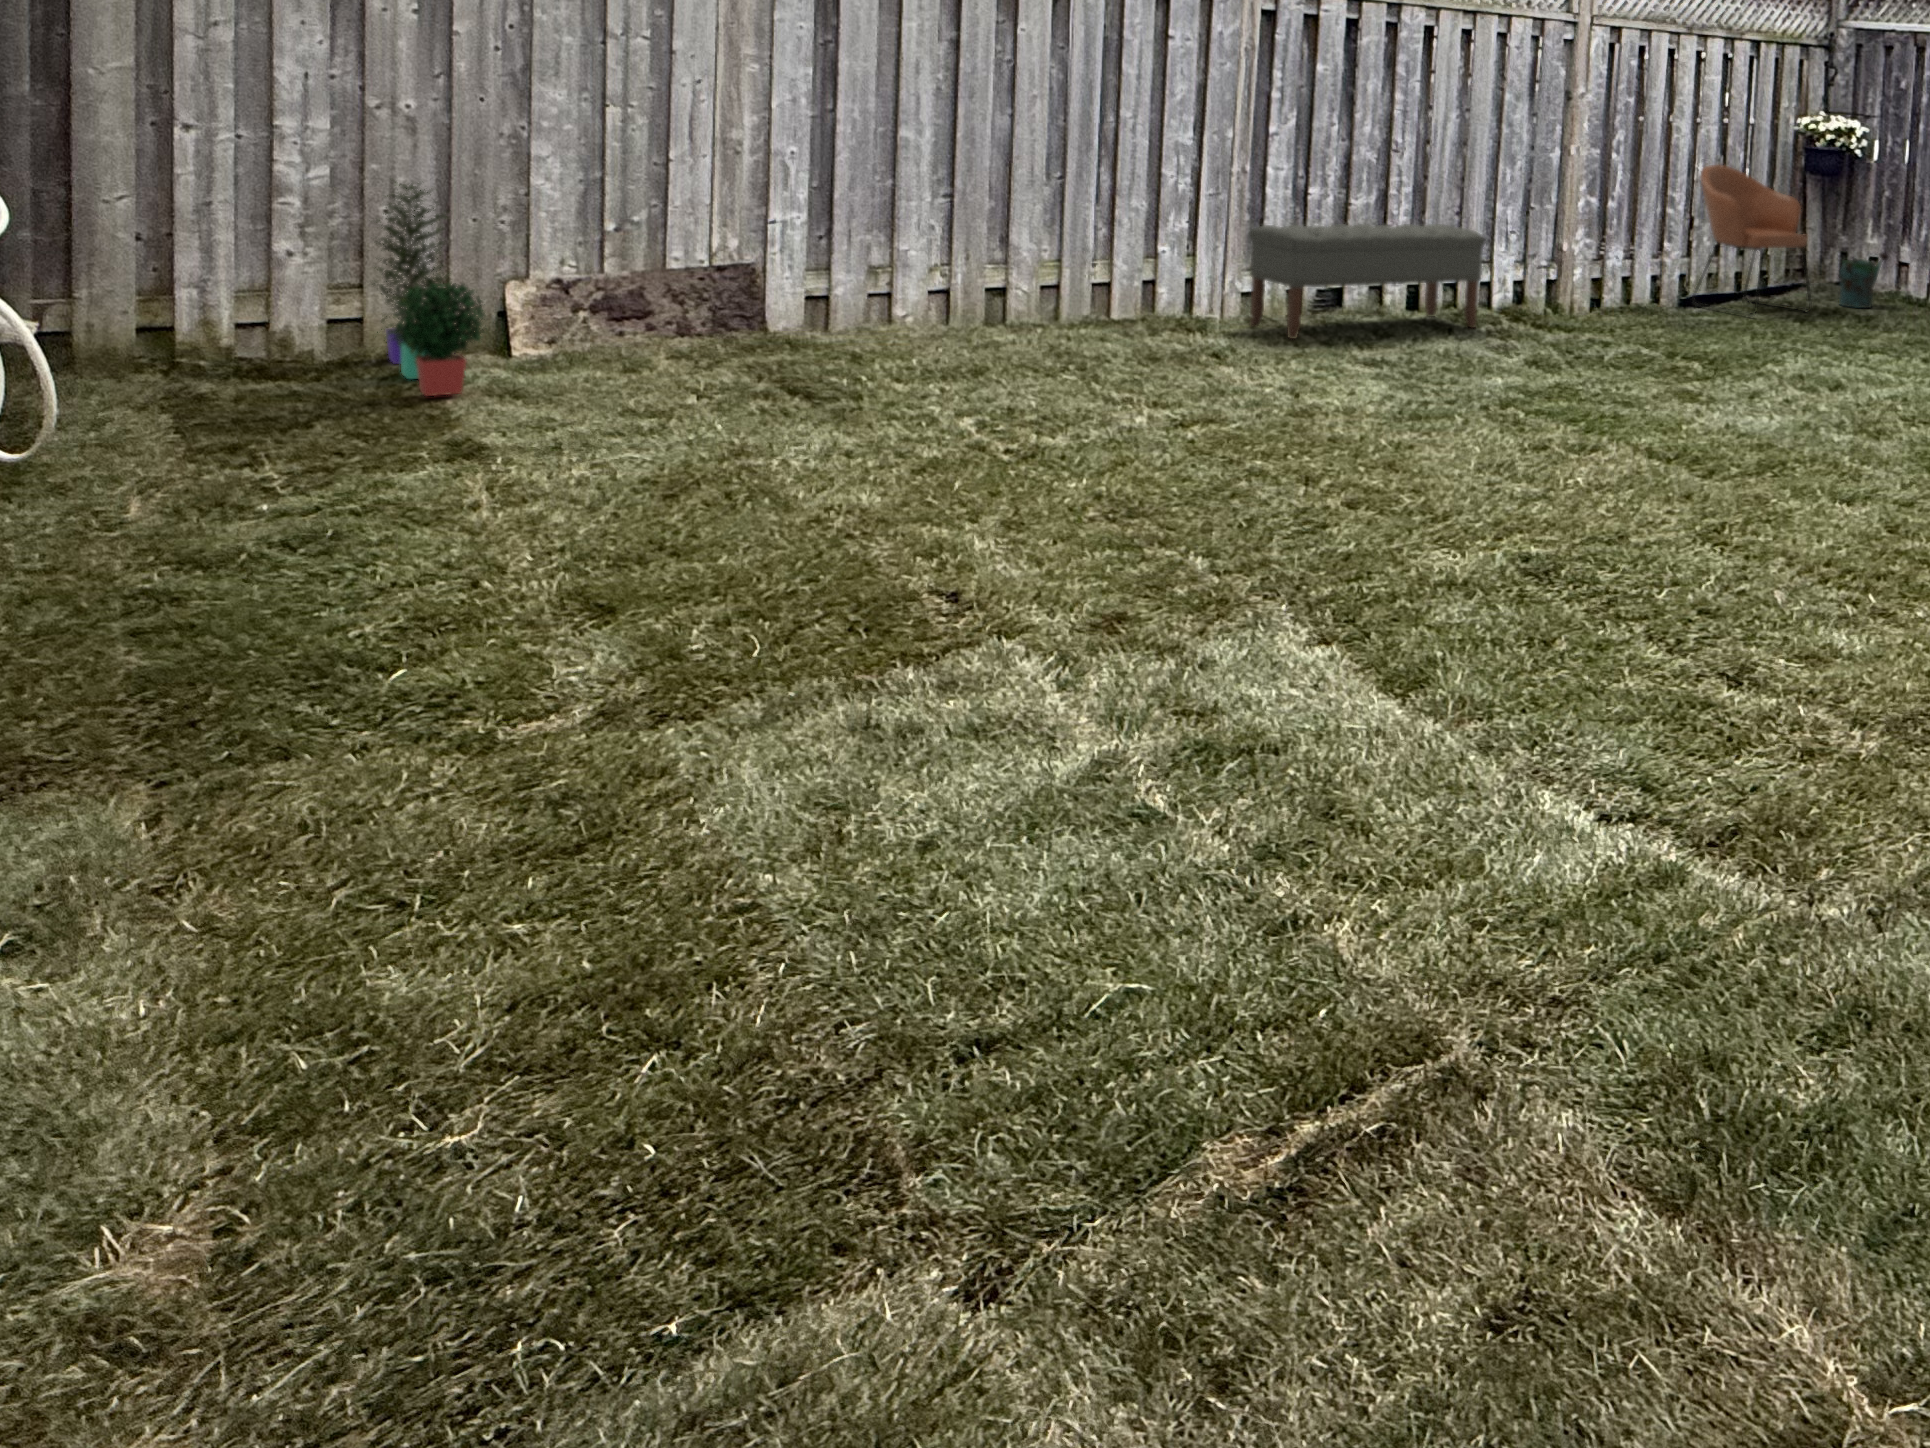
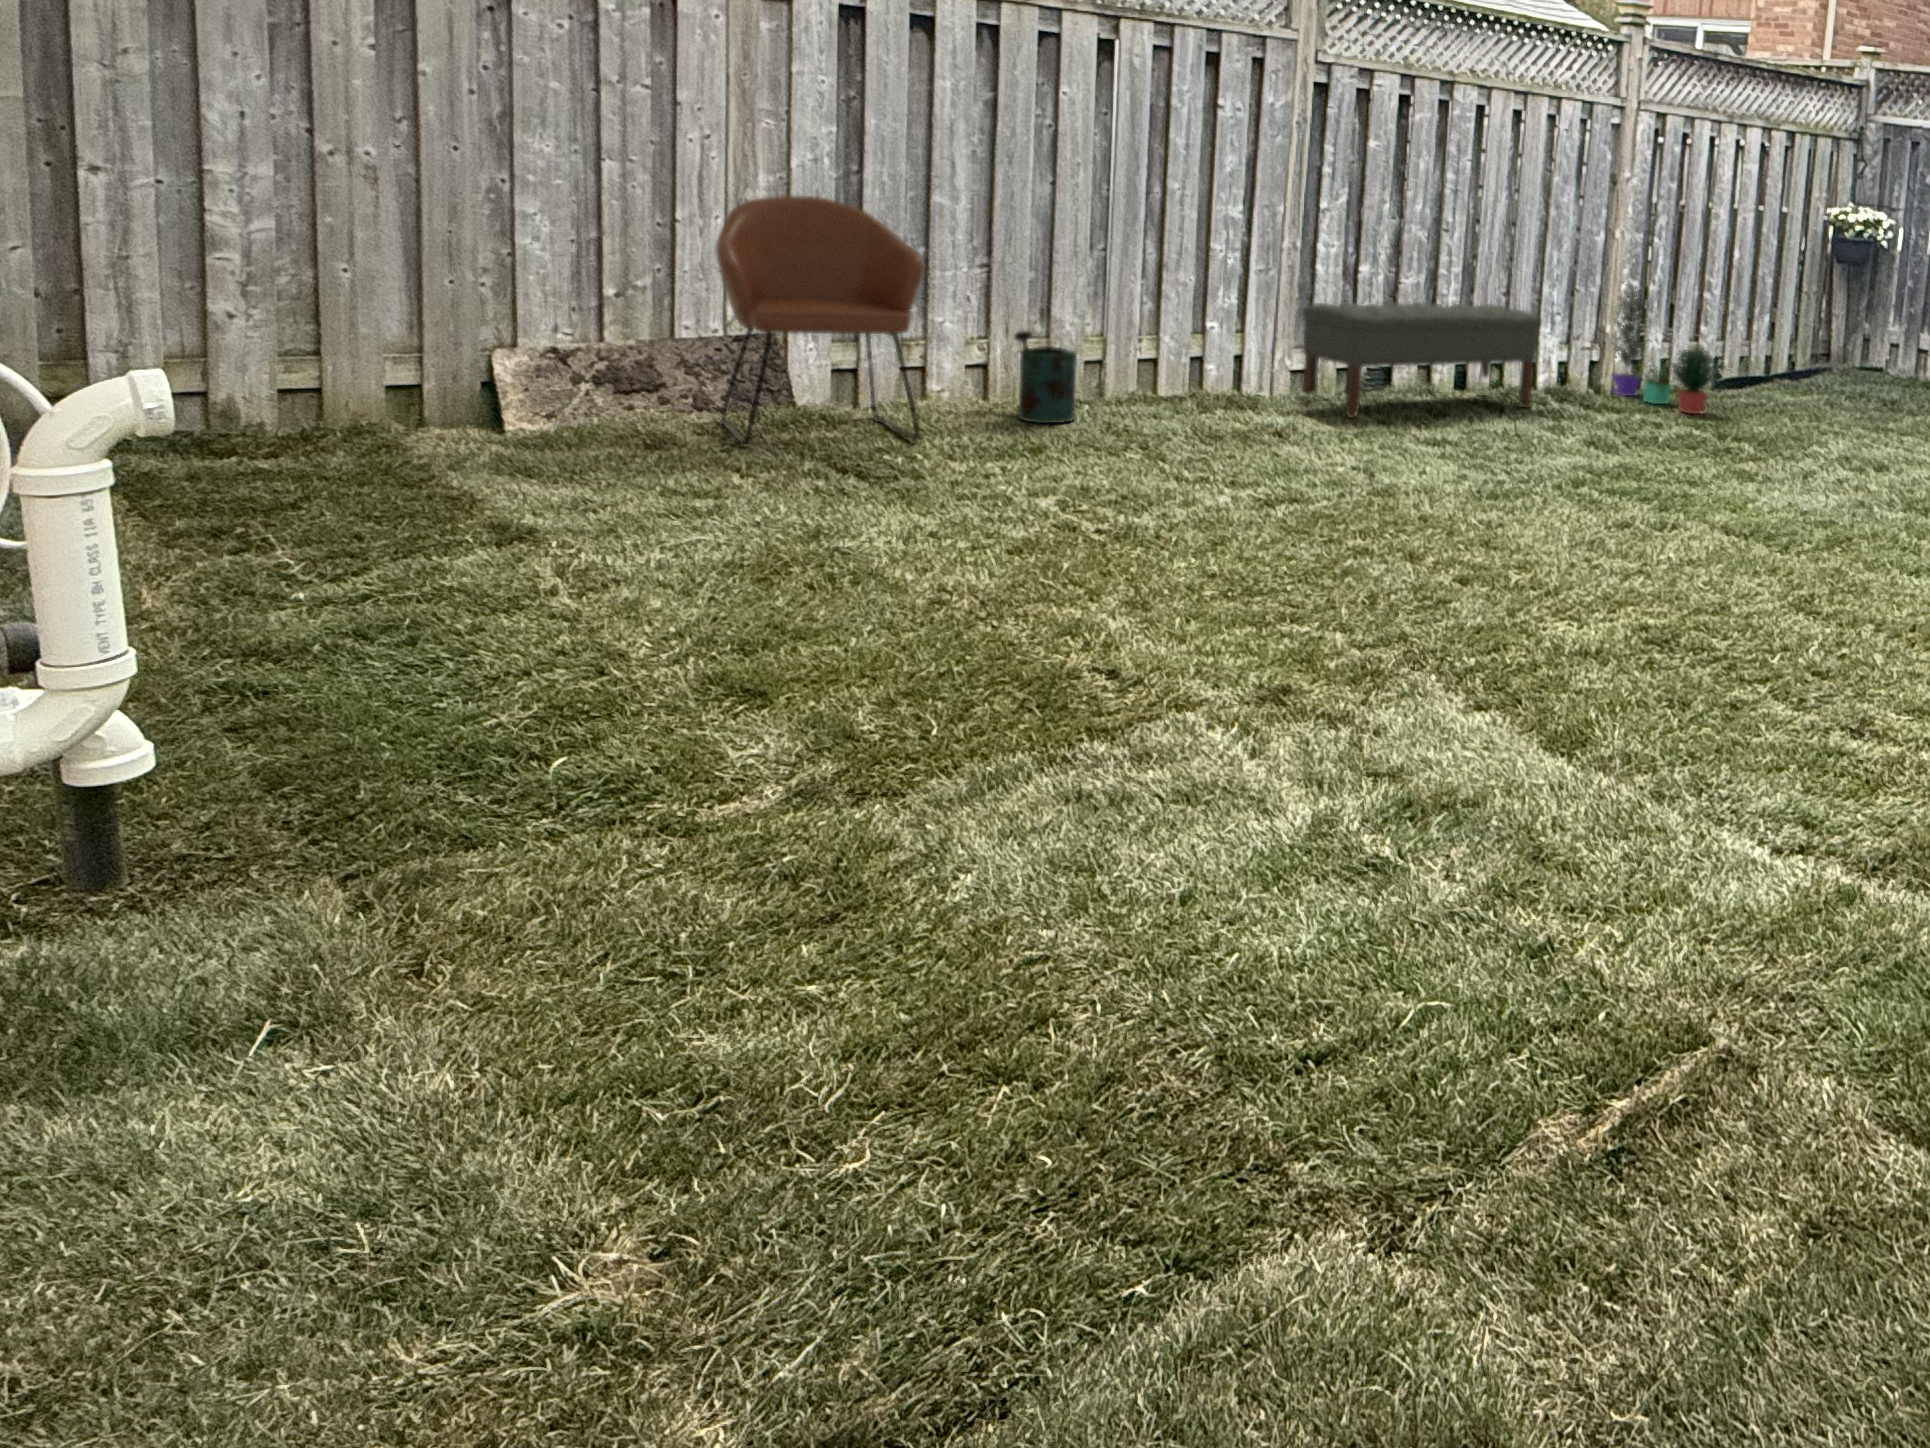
chair: present [1693,165,1812,317] -> present [715,196,924,446]
potted plant: present [372,182,485,396] -> present [1611,282,1716,414]
watering can: present [1839,253,1888,308] -> present [1014,331,1077,423]

